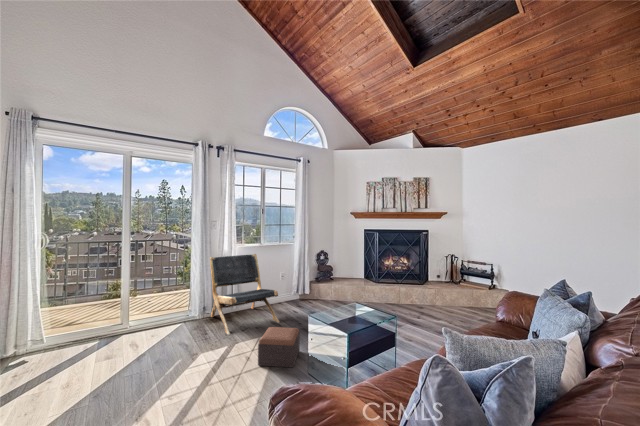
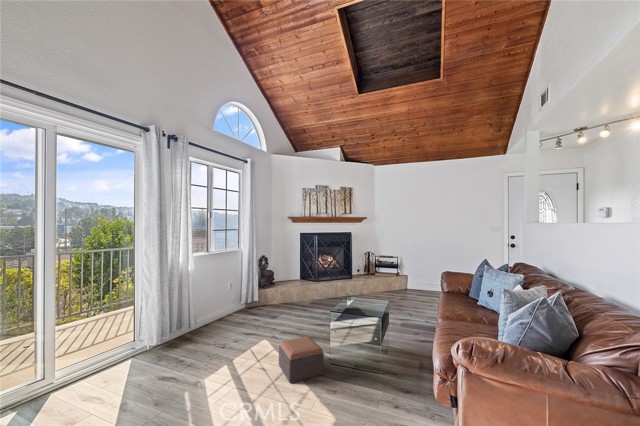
lounge chair: present [210,254,279,334] -> none [161,264,255,362]

